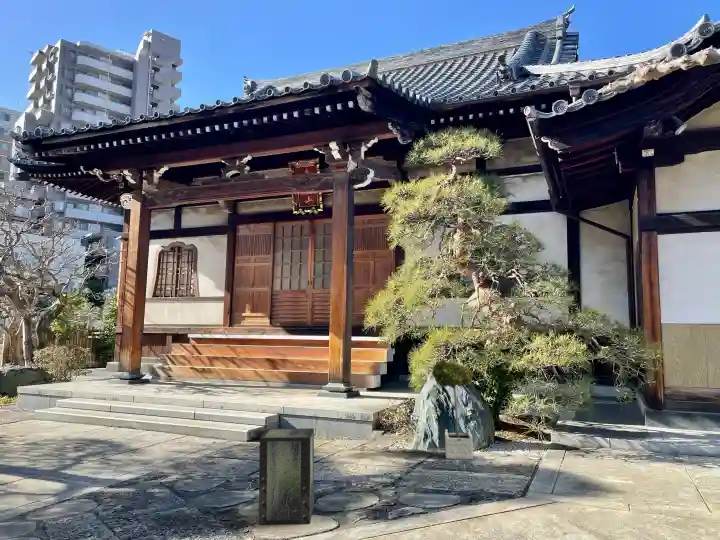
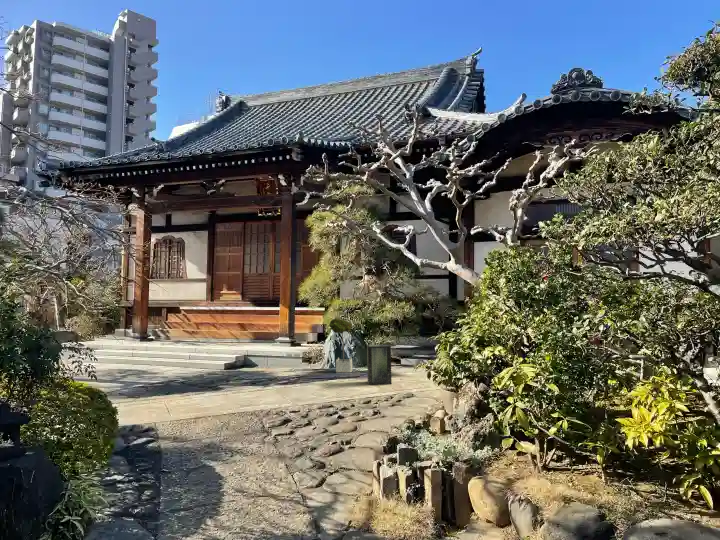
storage box: present [259,428,314,524] -> present [367,344,392,385]

